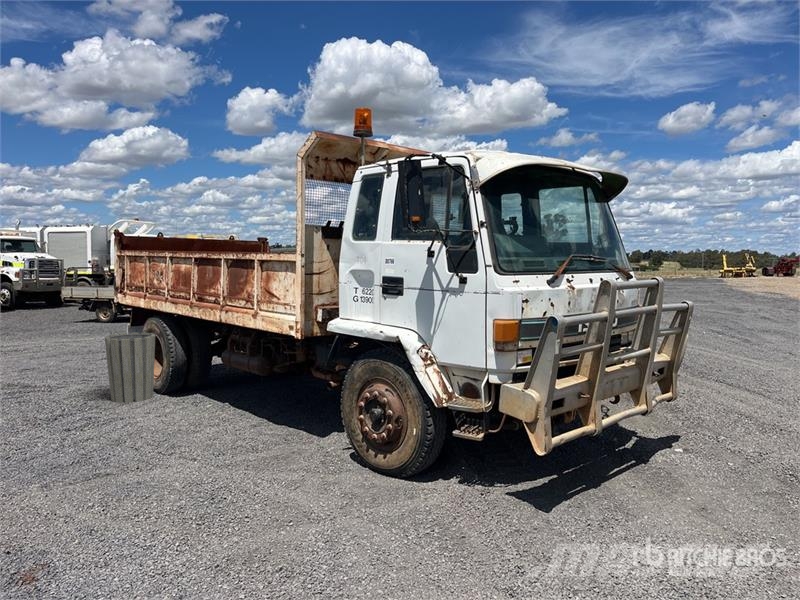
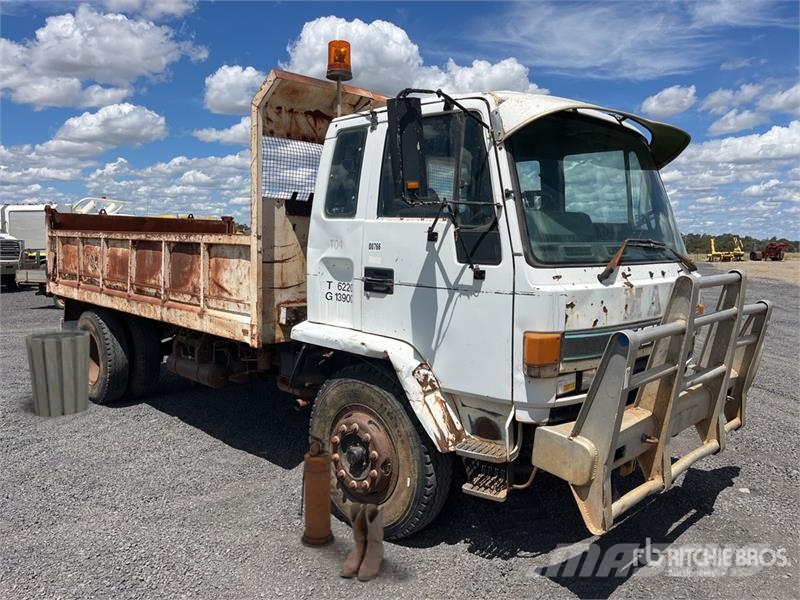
fire extinguisher: none [334,401,361,483] -> present [298,435,335,548]
boots: none [365,447,398,501] -> present [339,503,385,581]

